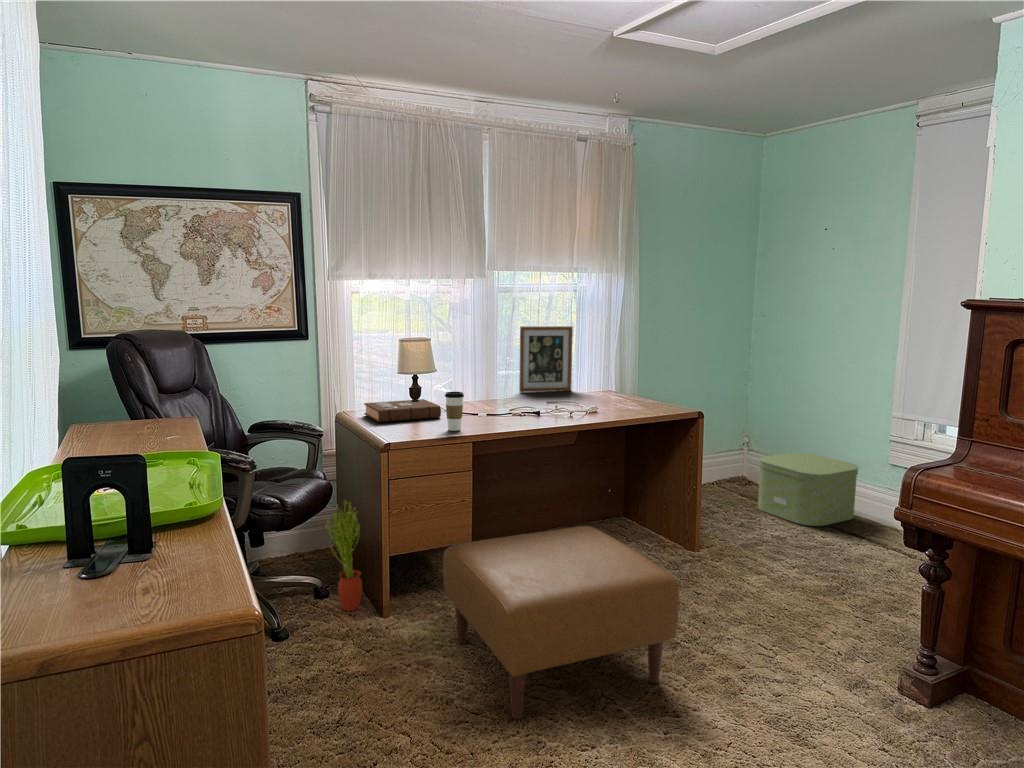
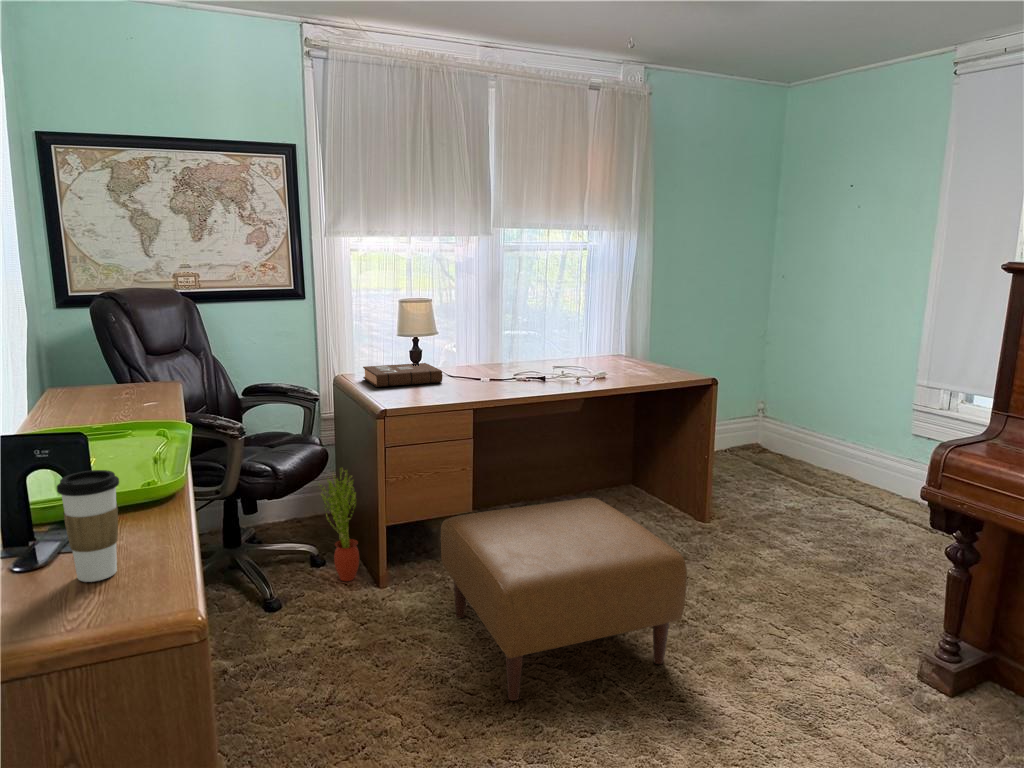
picture frame: present [519,326,573,392] -> none [526,287,583,356]
coffee cup: present [445,392,464,431] -> present [57,470,119,582]
storage box: present [758,453,859,526] -> none [771,421,879,498]

